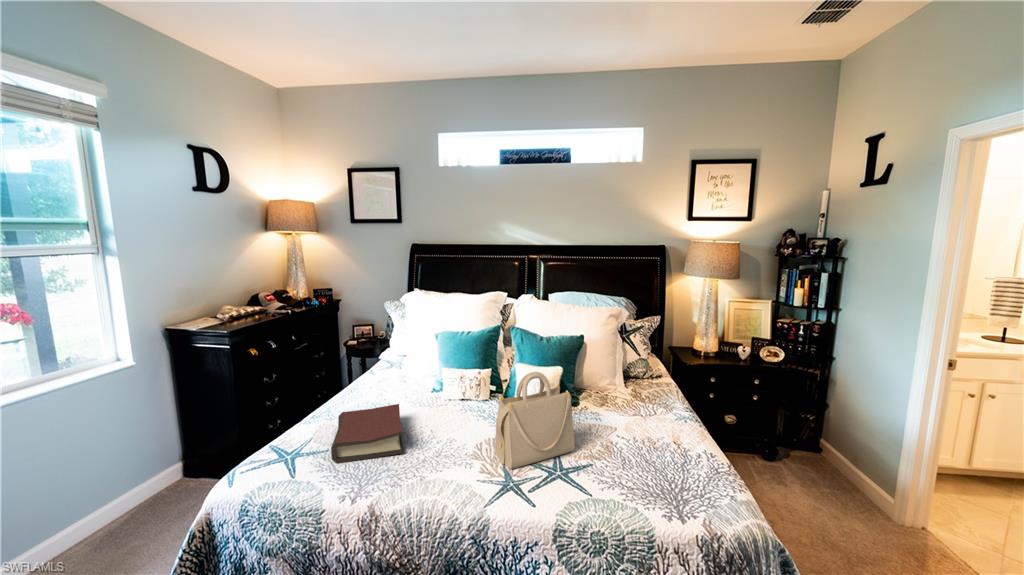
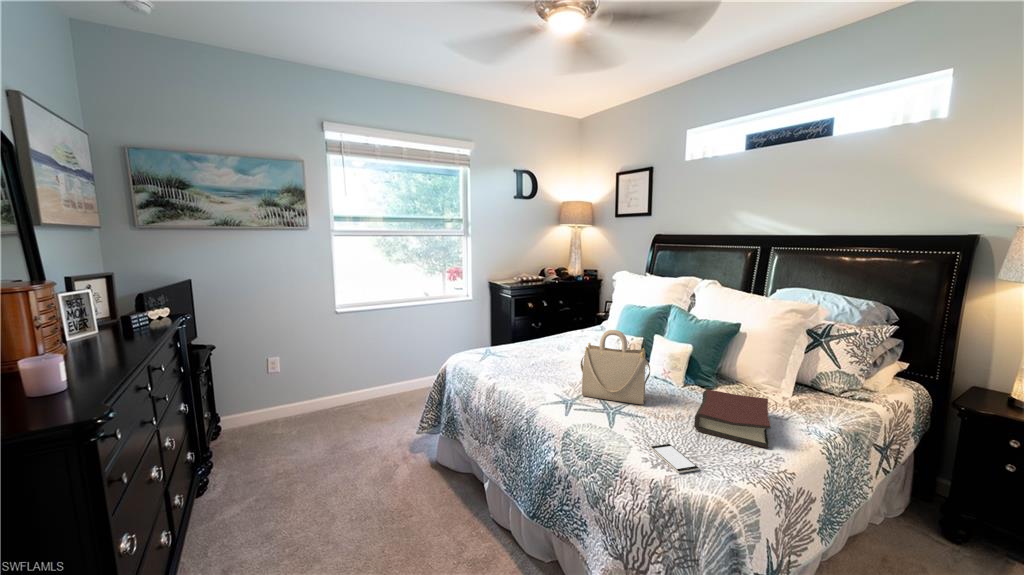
hardback book: present [331,404,404,463] -> present [694,389,771,448]
smartphone: none [649,485,706,514] -> present [650,444,700,473]

